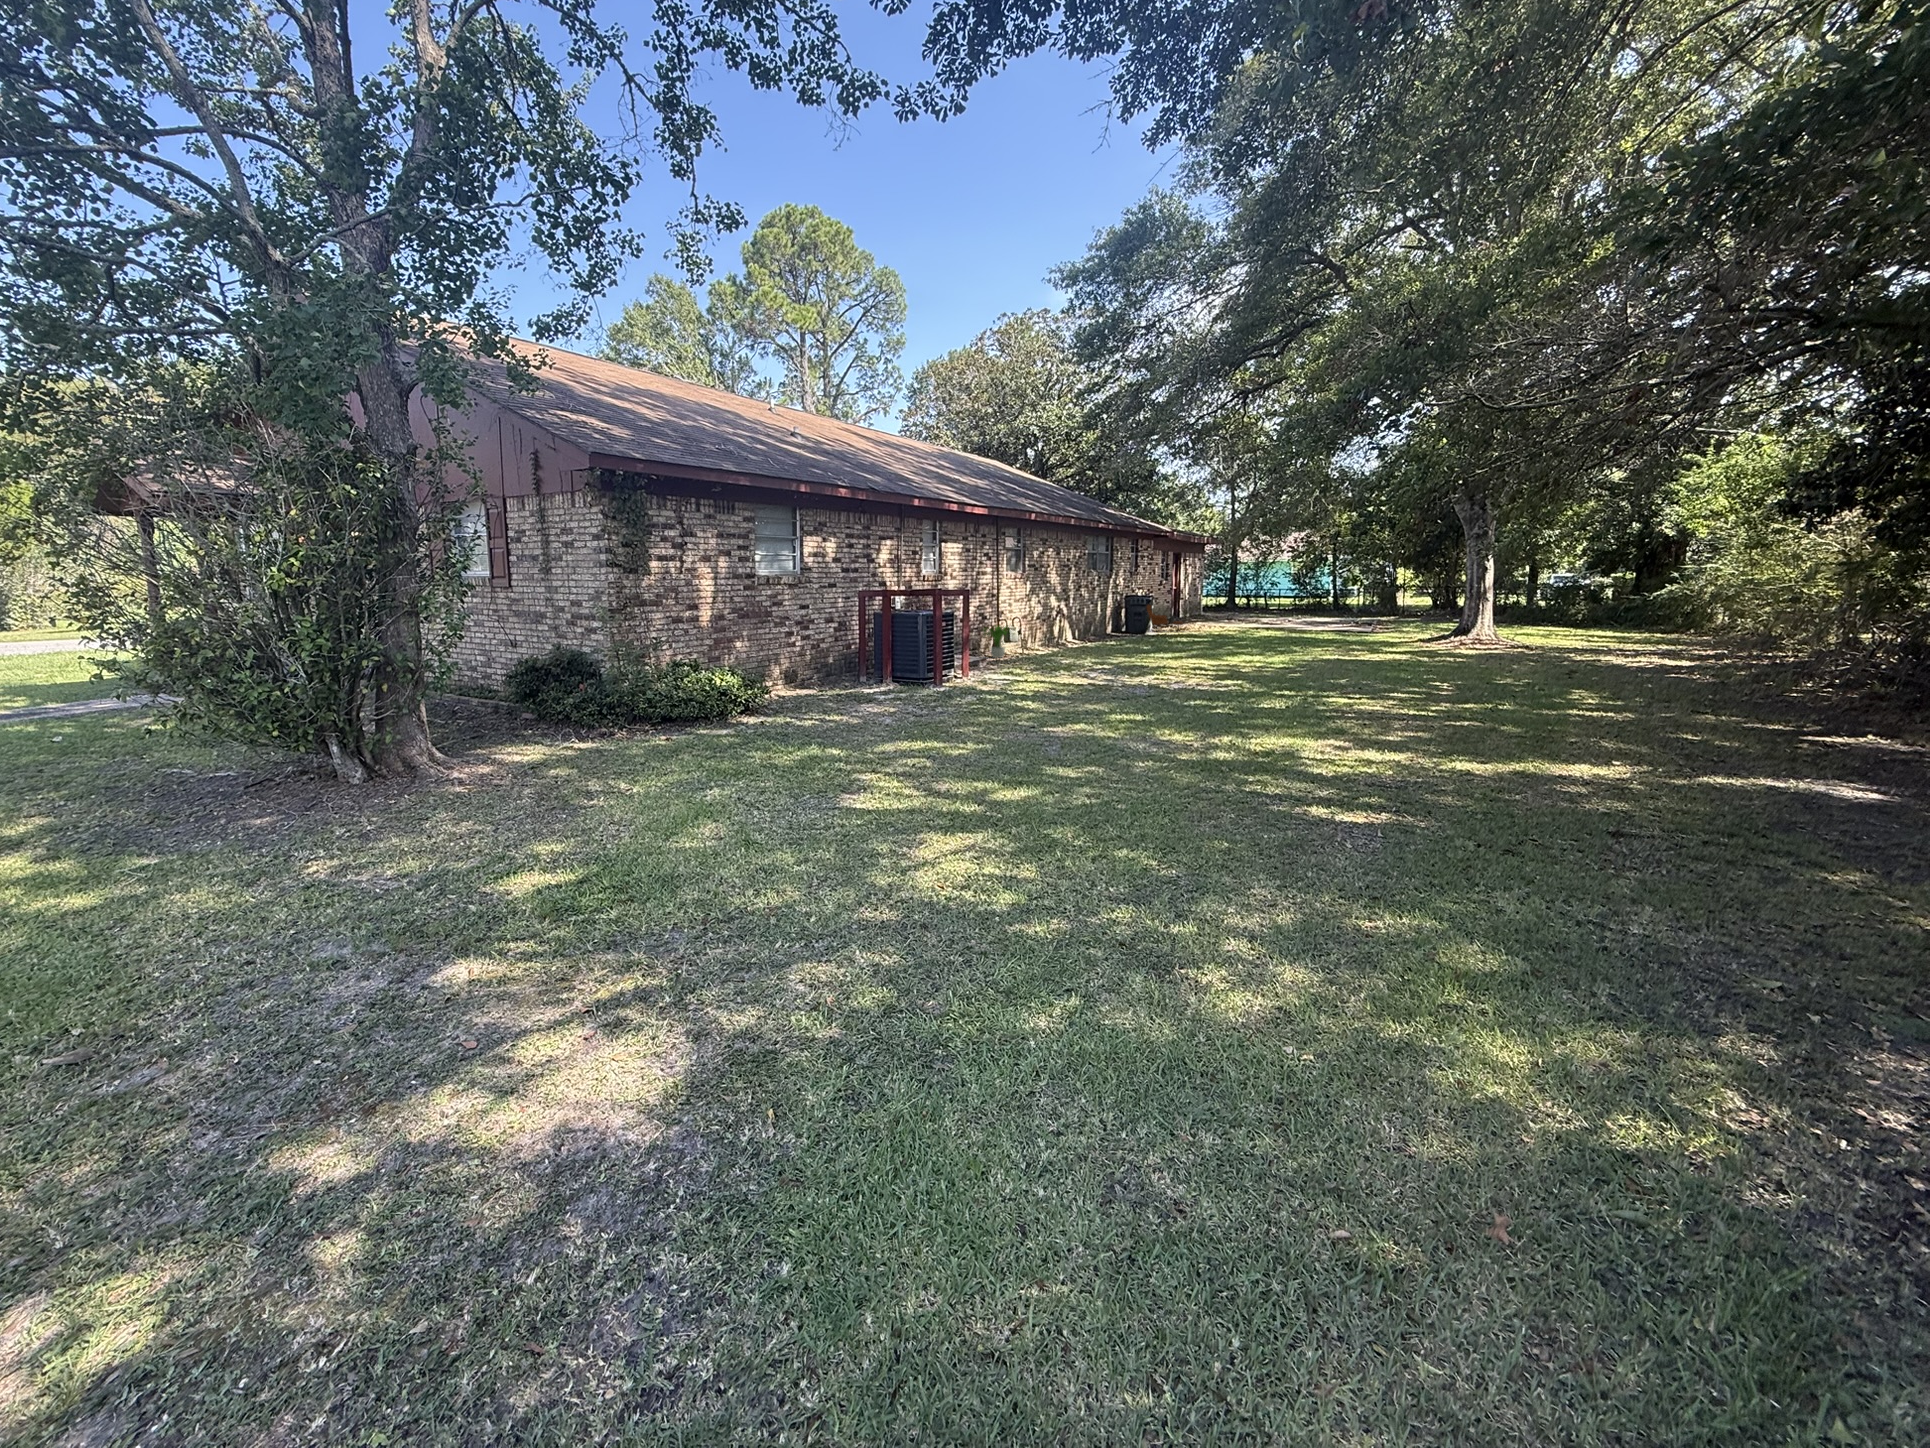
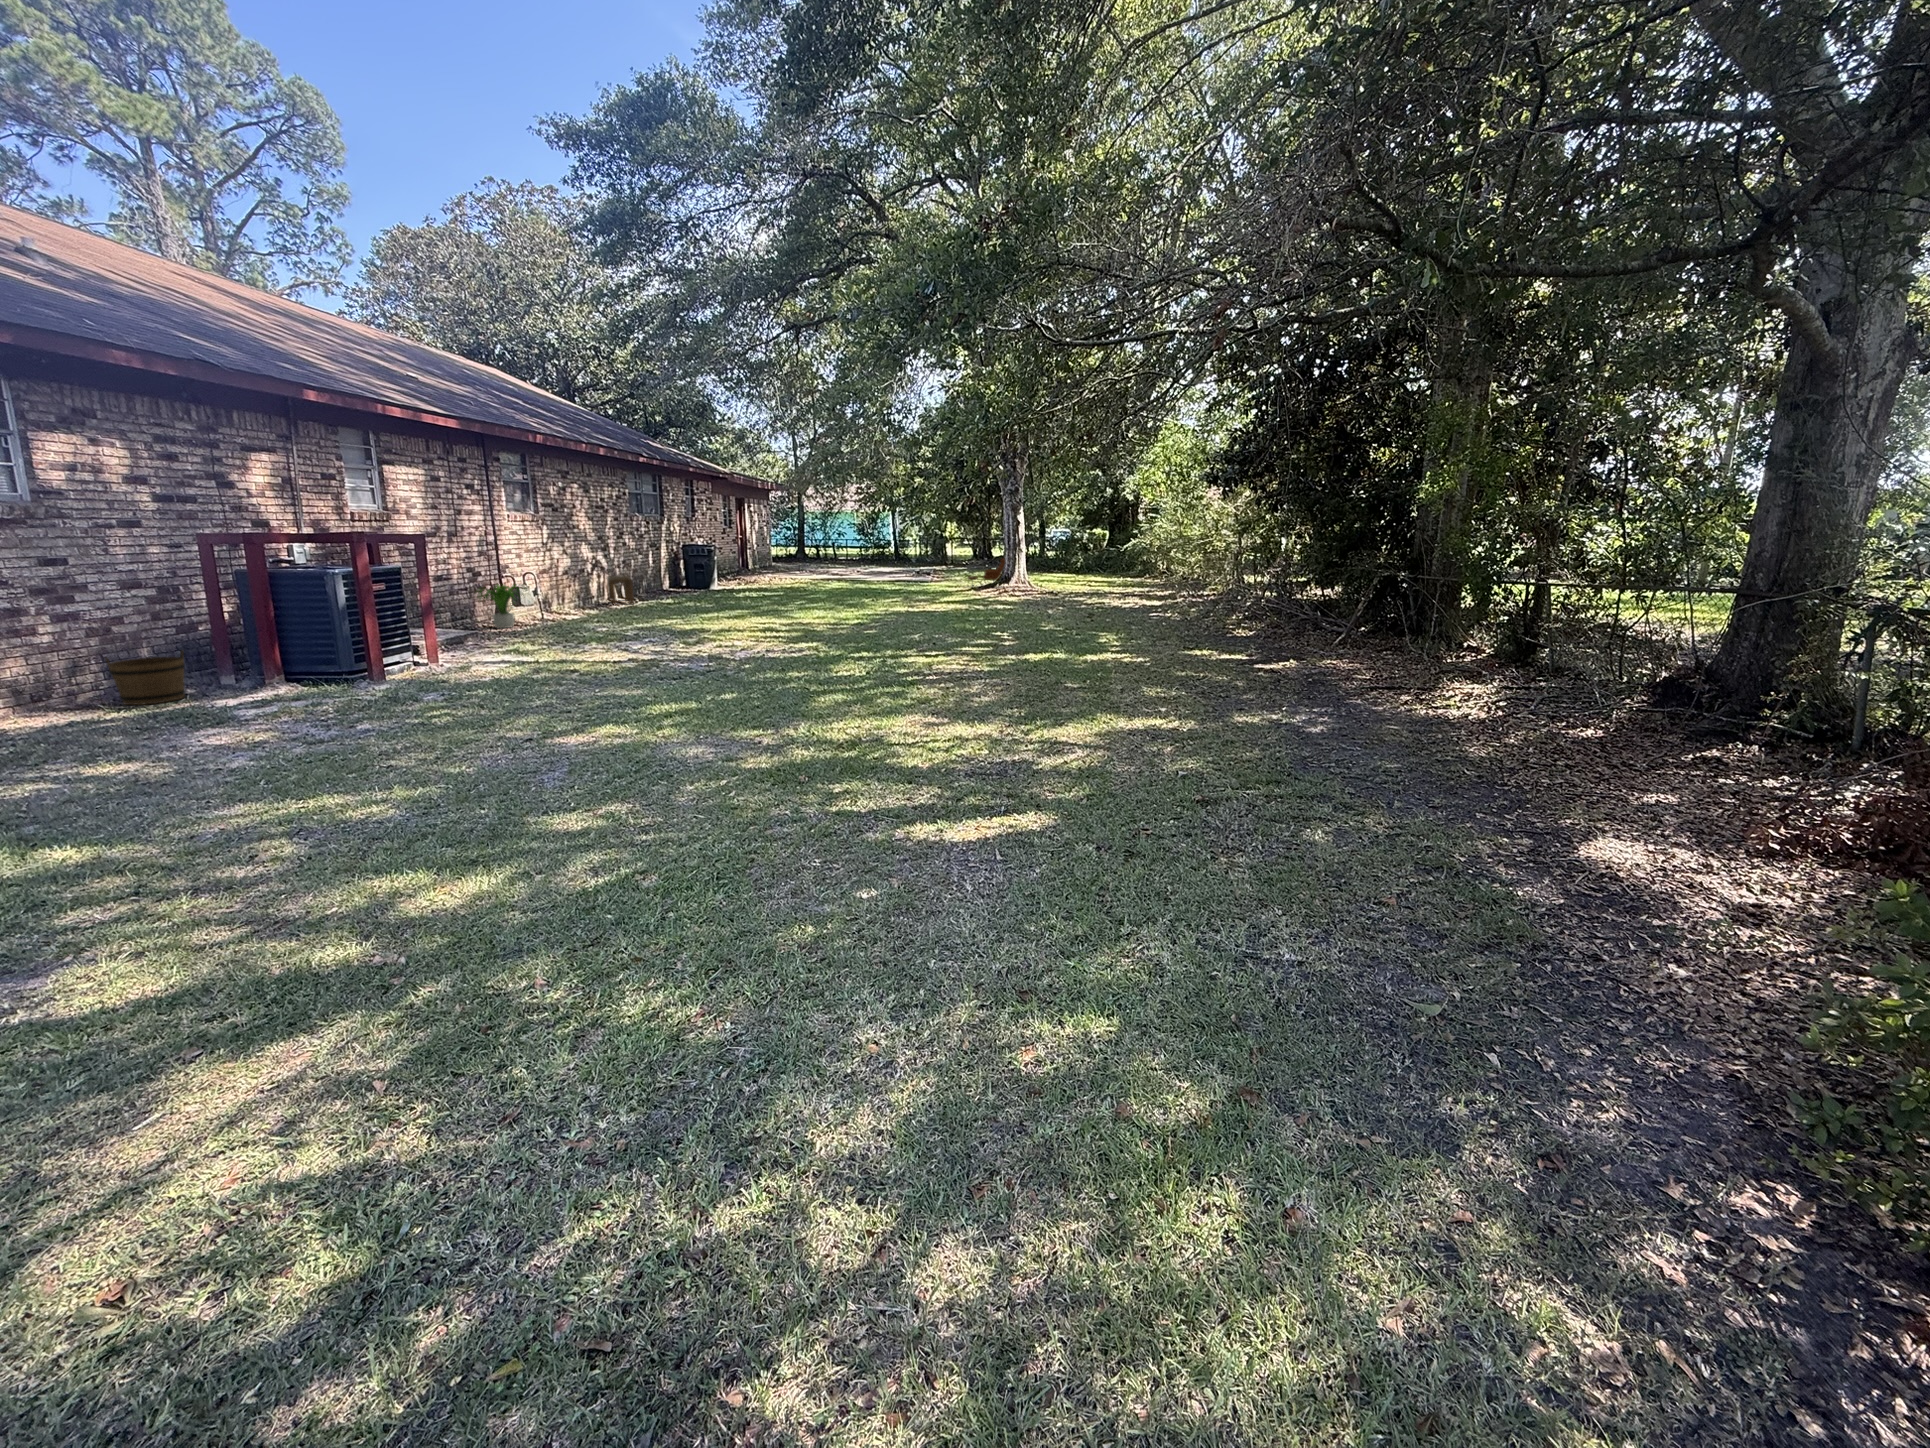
lounge chair: present [1146,605,1183,630] -> present [968,558,1005,586]
bench: none [1066,621,1086,645] -> present [606,575,634,605]
bucket: none [812,659,845,690] -> present [105,650,185,705]

